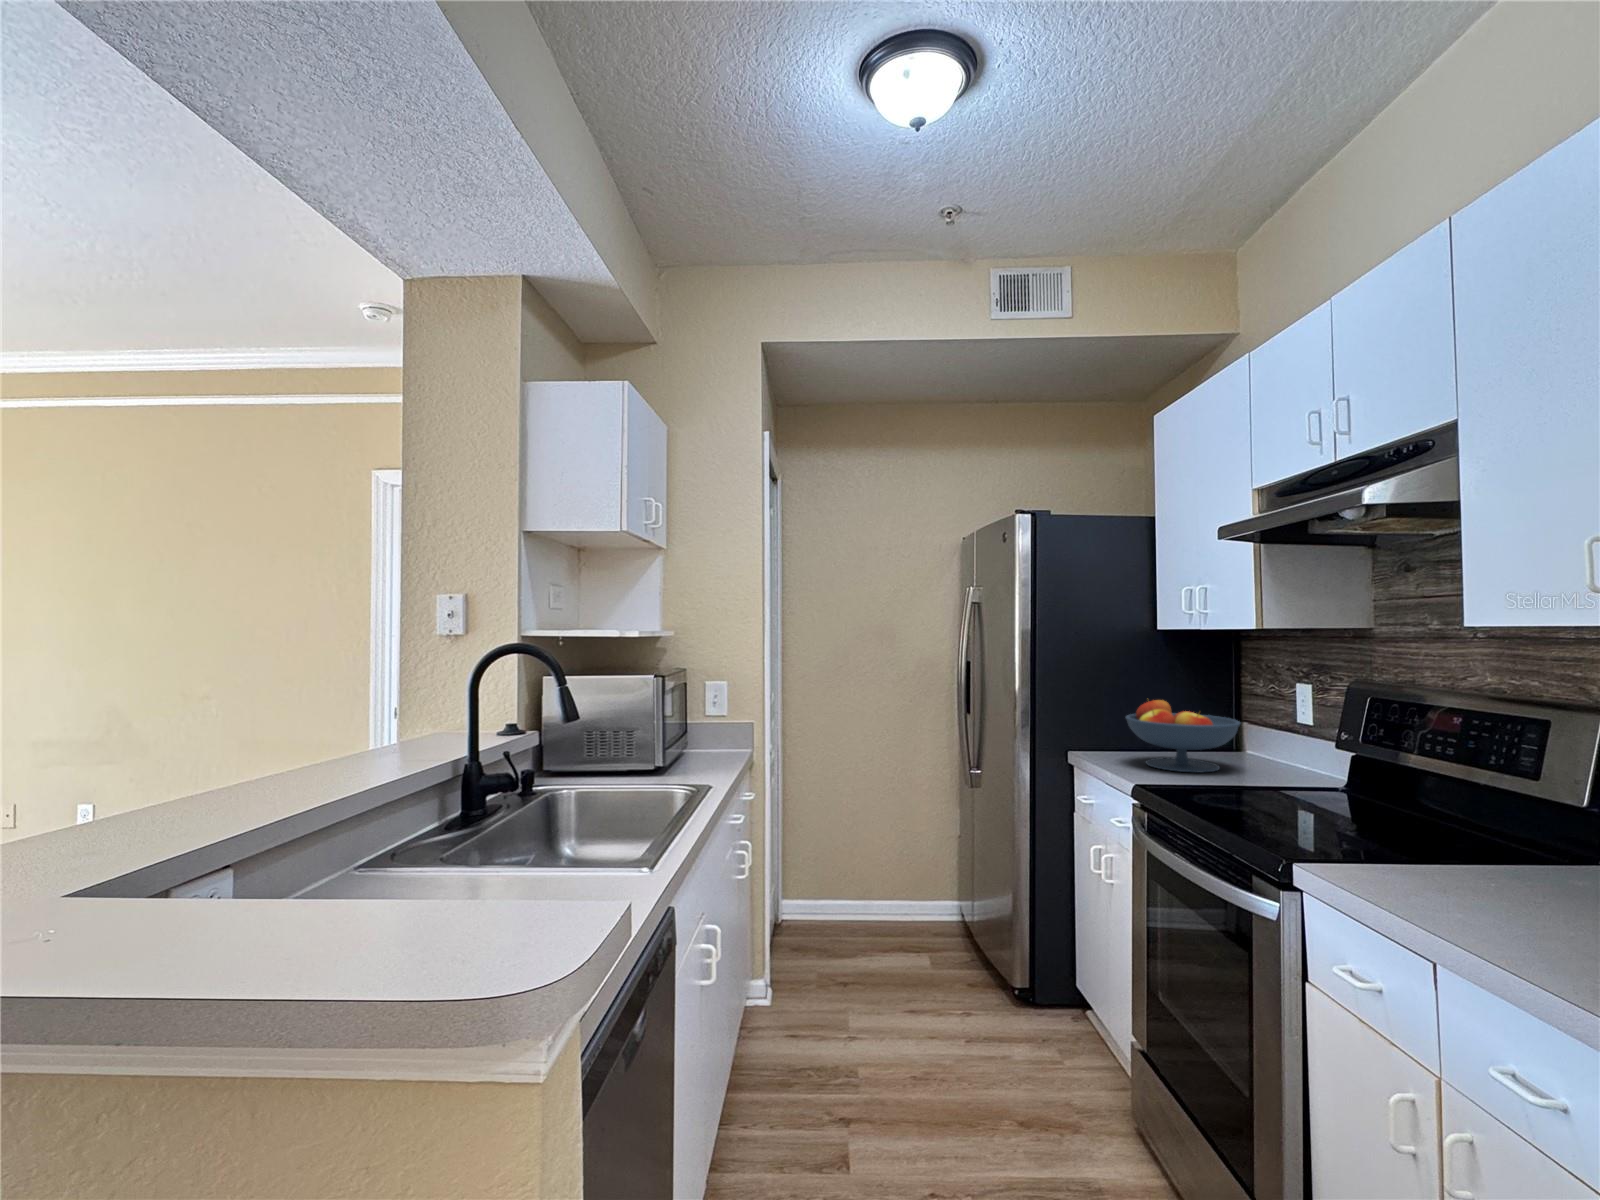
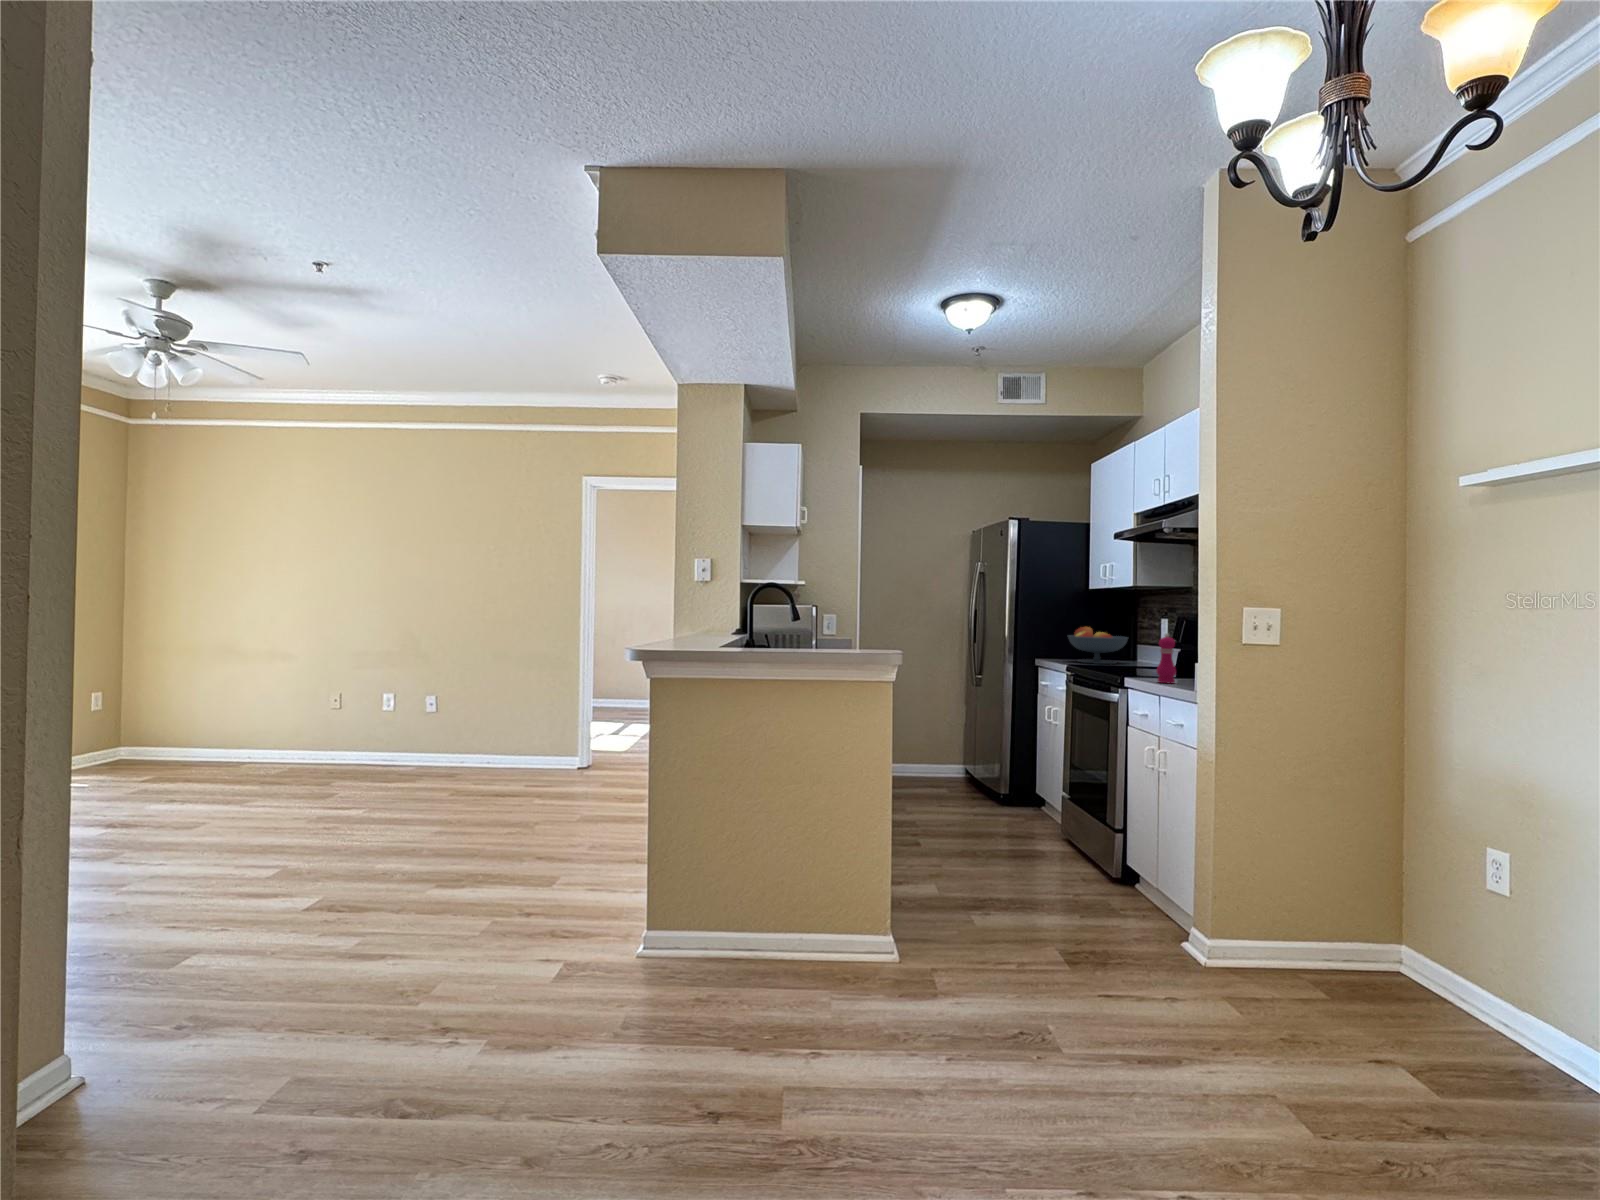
pepper mill: none [1401,773,1462,910] -> present [1157,633,1176,683]

